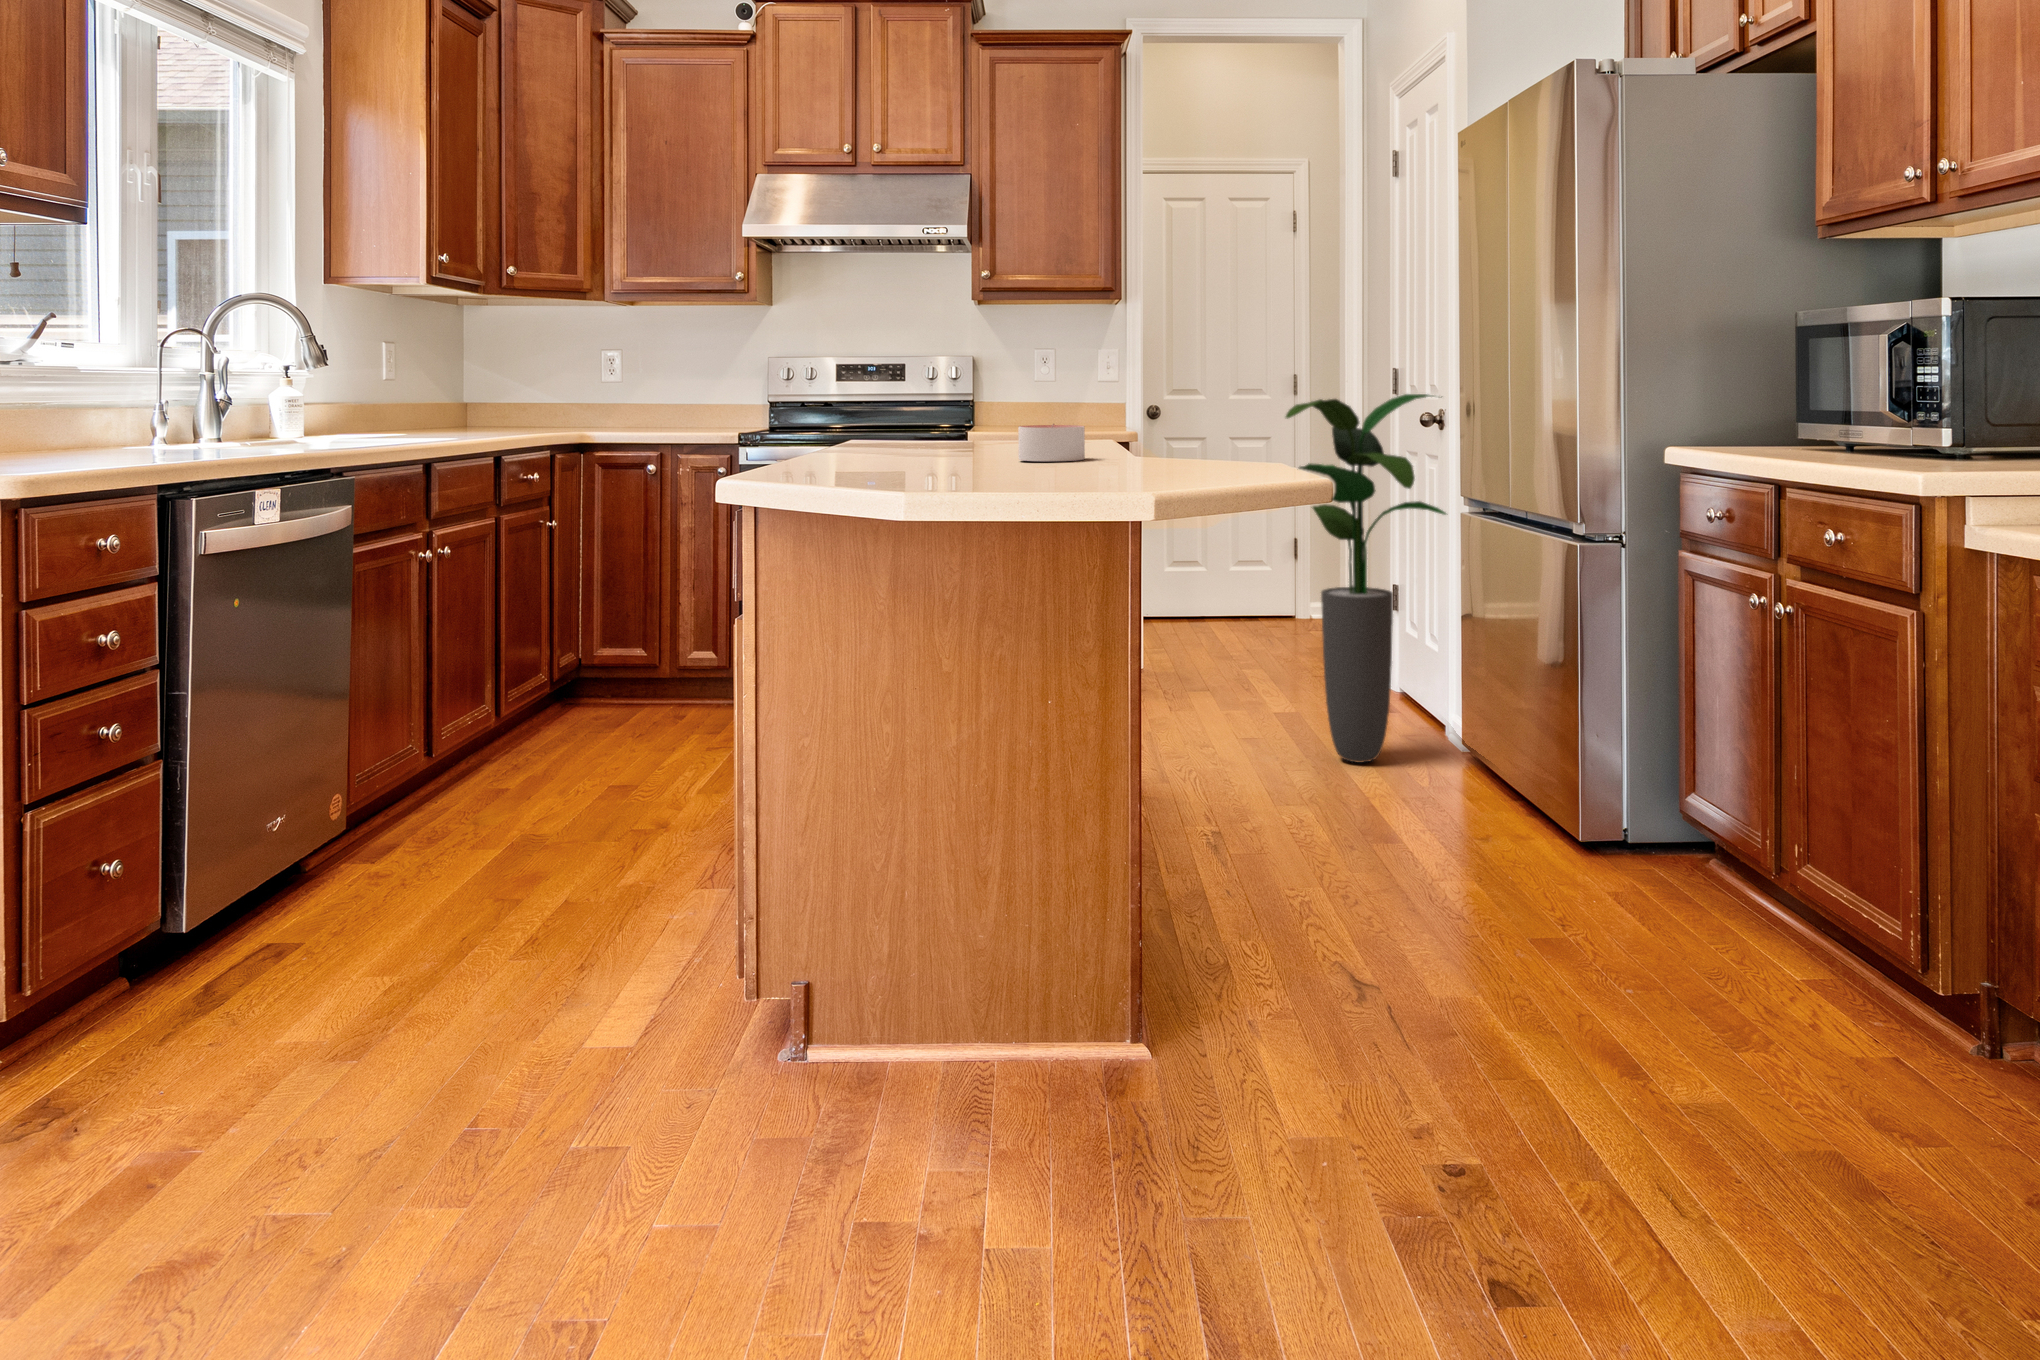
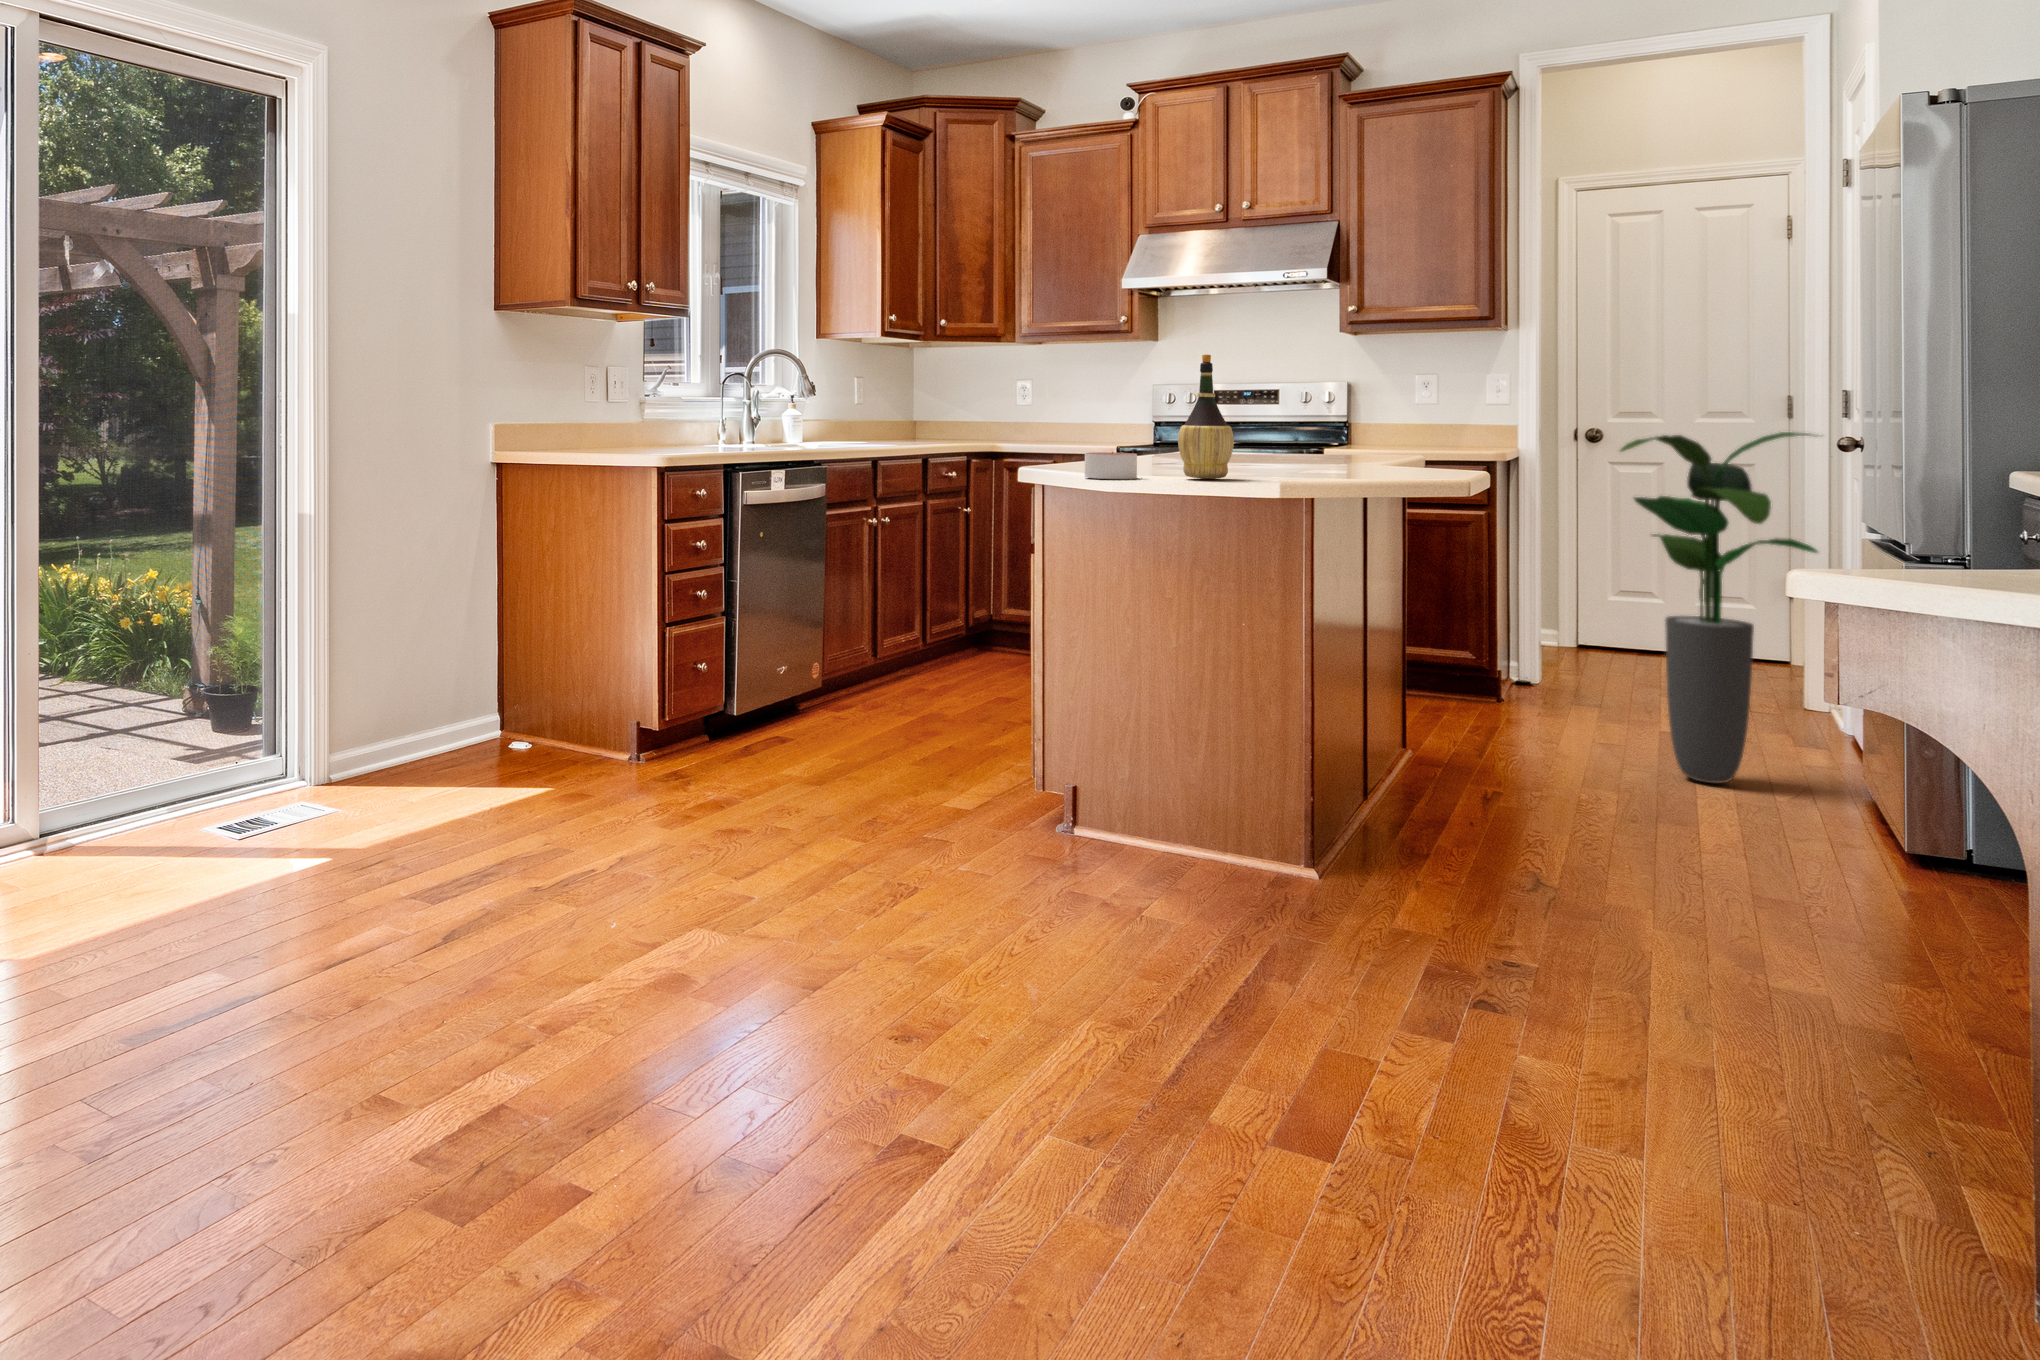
wine bottle: none [940,290,1013,471] -> present [1178,354,1234,479]
candle: present [1018,424,1085,461] -> present [1085,452,1137,479]

